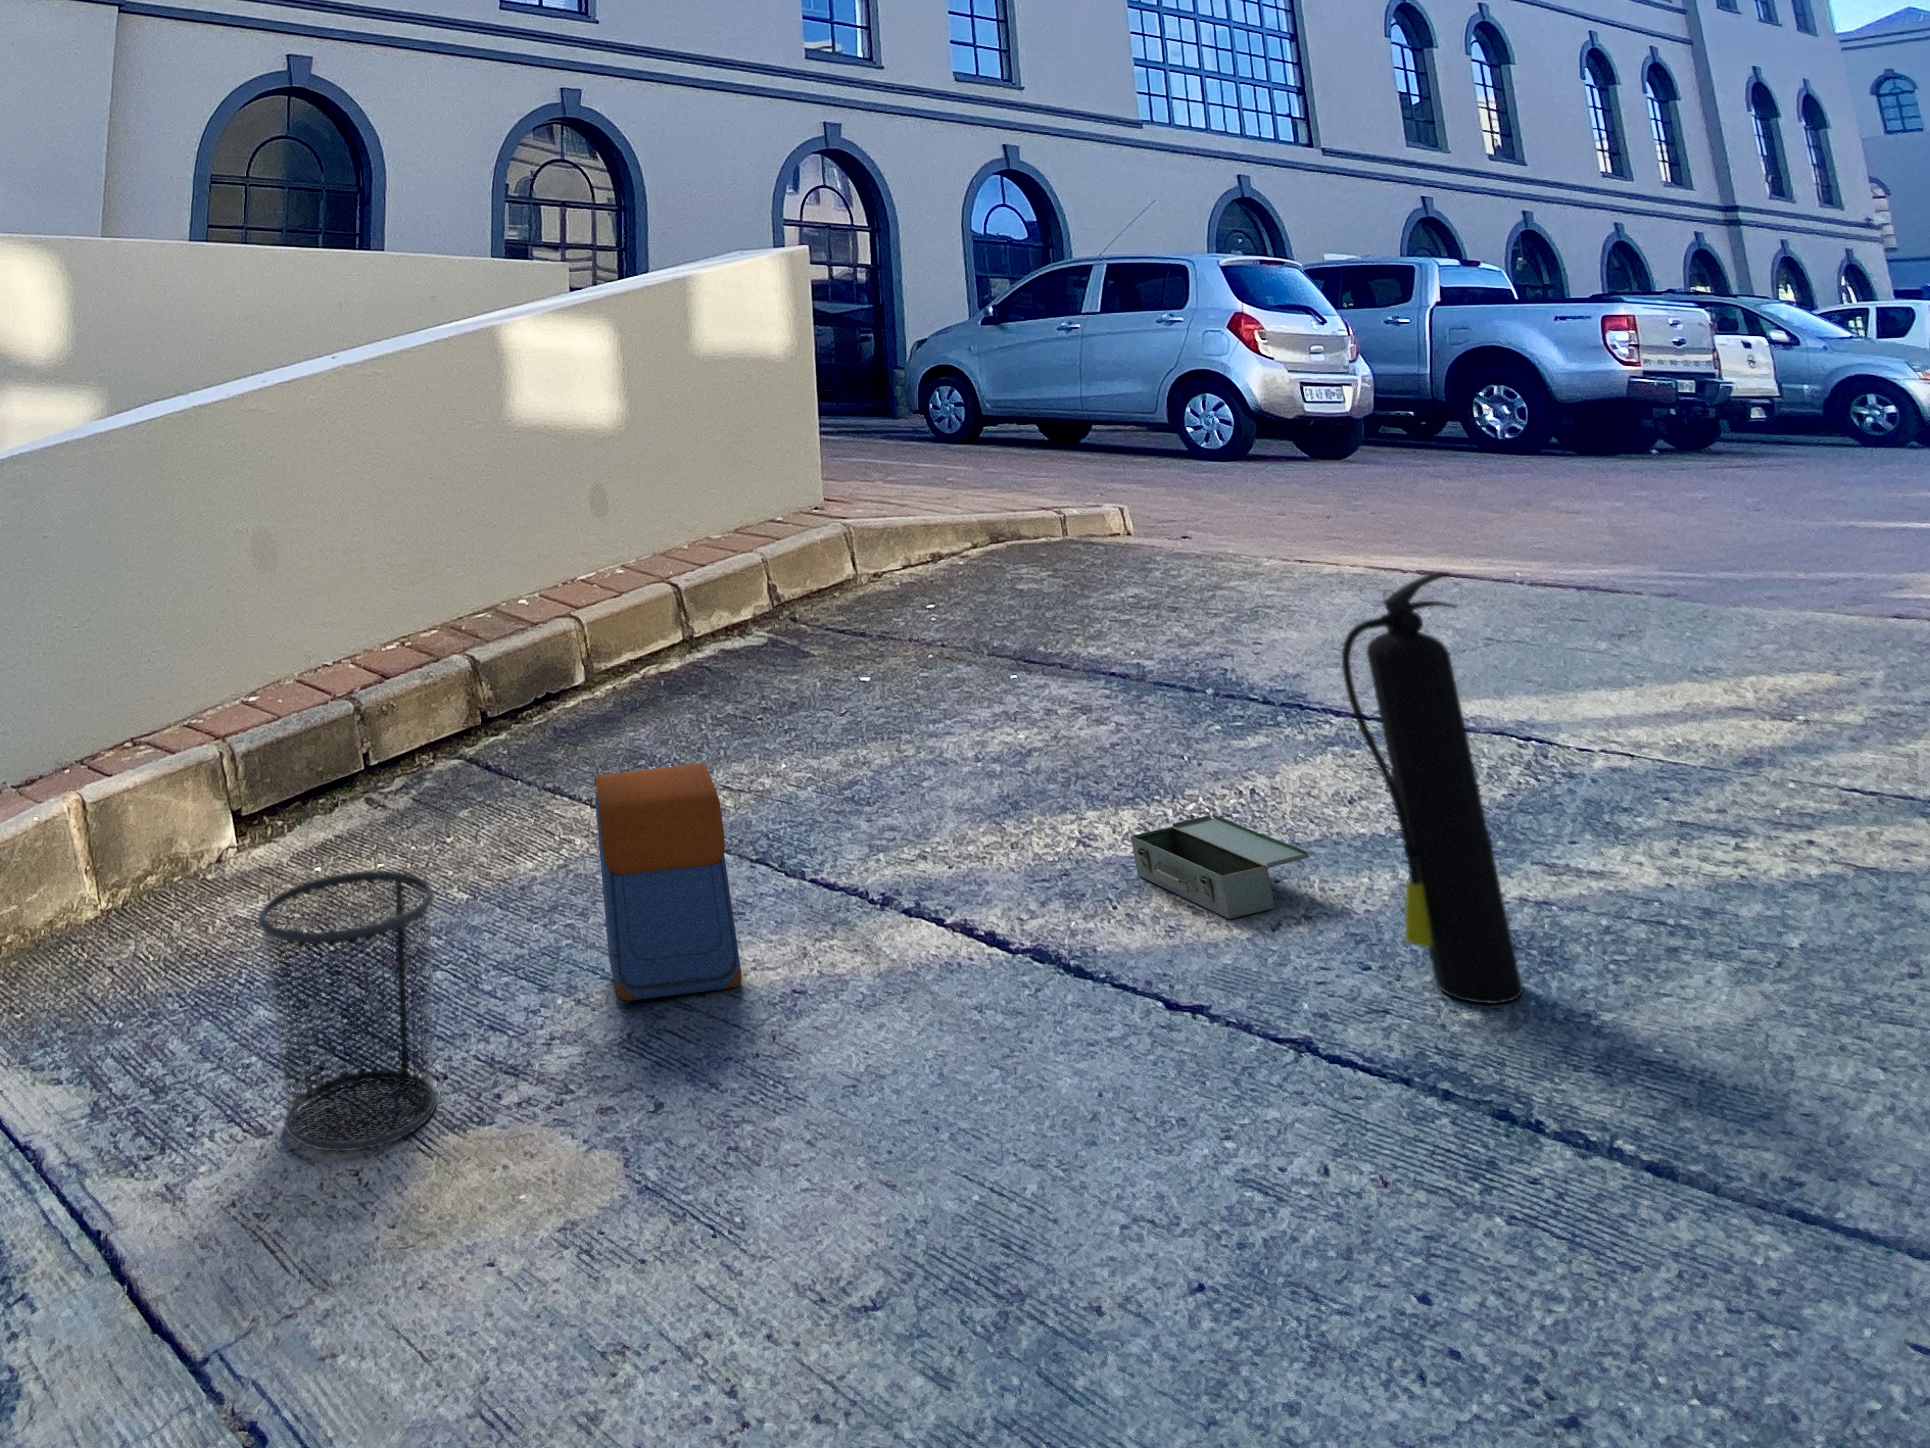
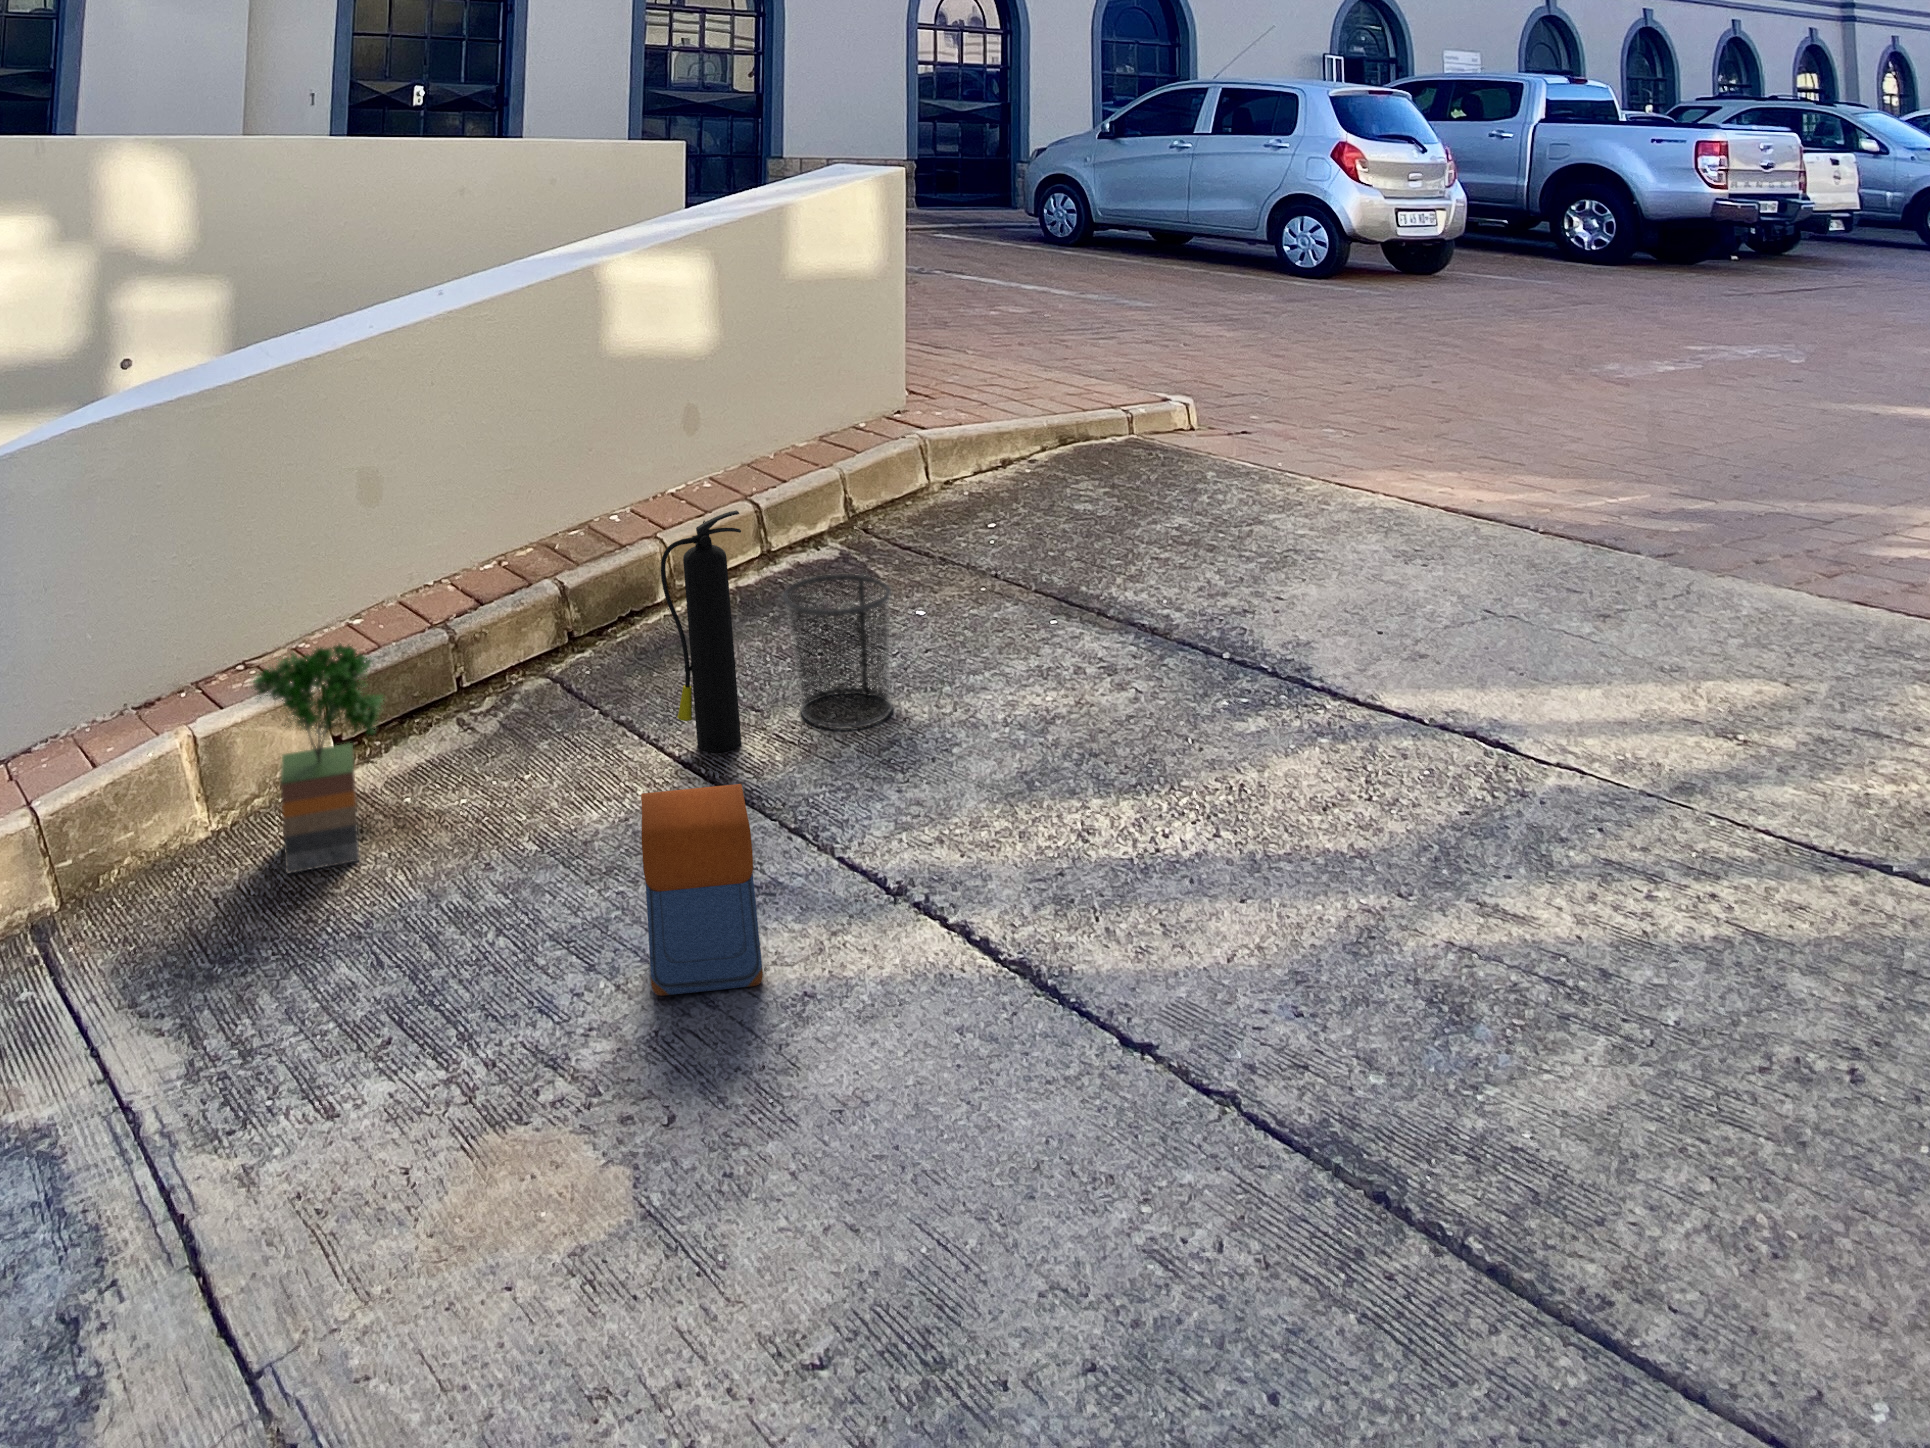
fire extinguisher: present [1342,572,1523,1004] -> present [661,510,741,752]
potted tree: none [149,675,297,932] -> present [251,643,383,874]
toolbox: present [1131,815,1309,919] -> none [1121,833,1271,949]
trash can: present [258,871,438,1151] -> present [783,574,893,729]

